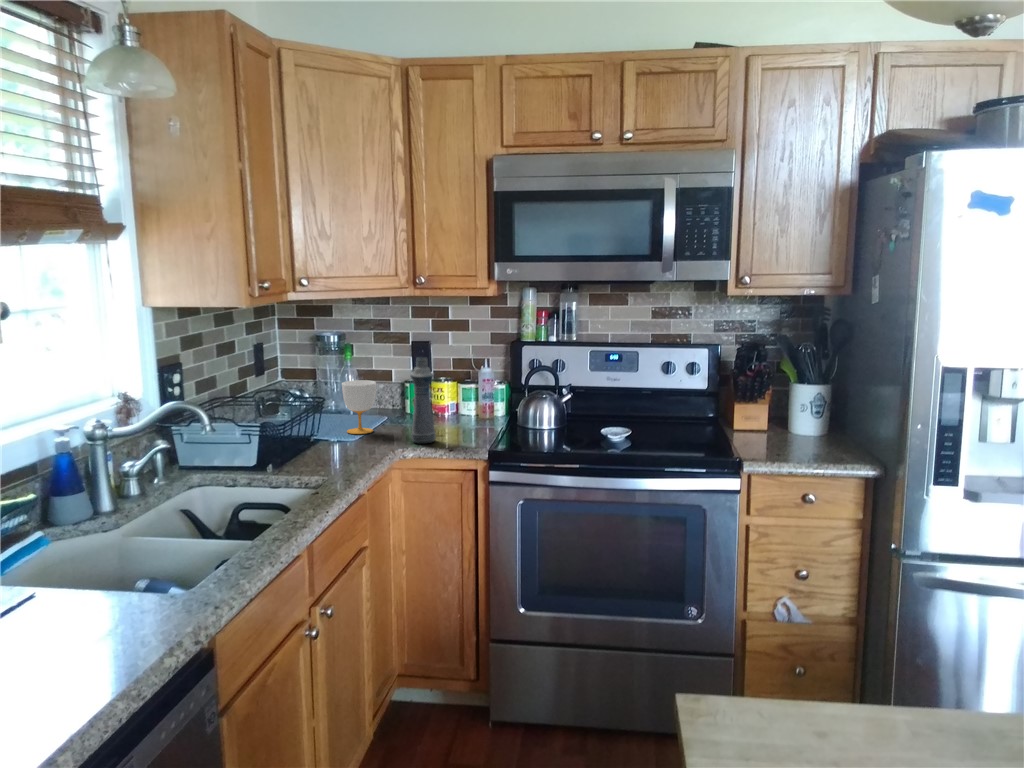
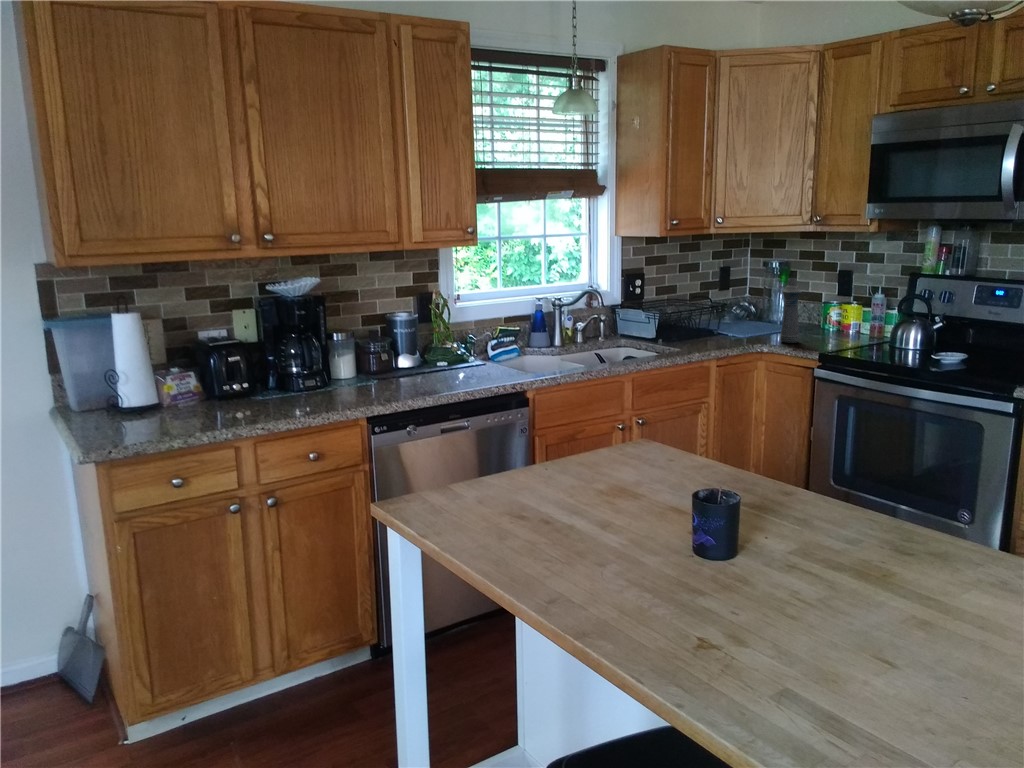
cup: present [342,380,376,434] -> none [750,295,776,334]

